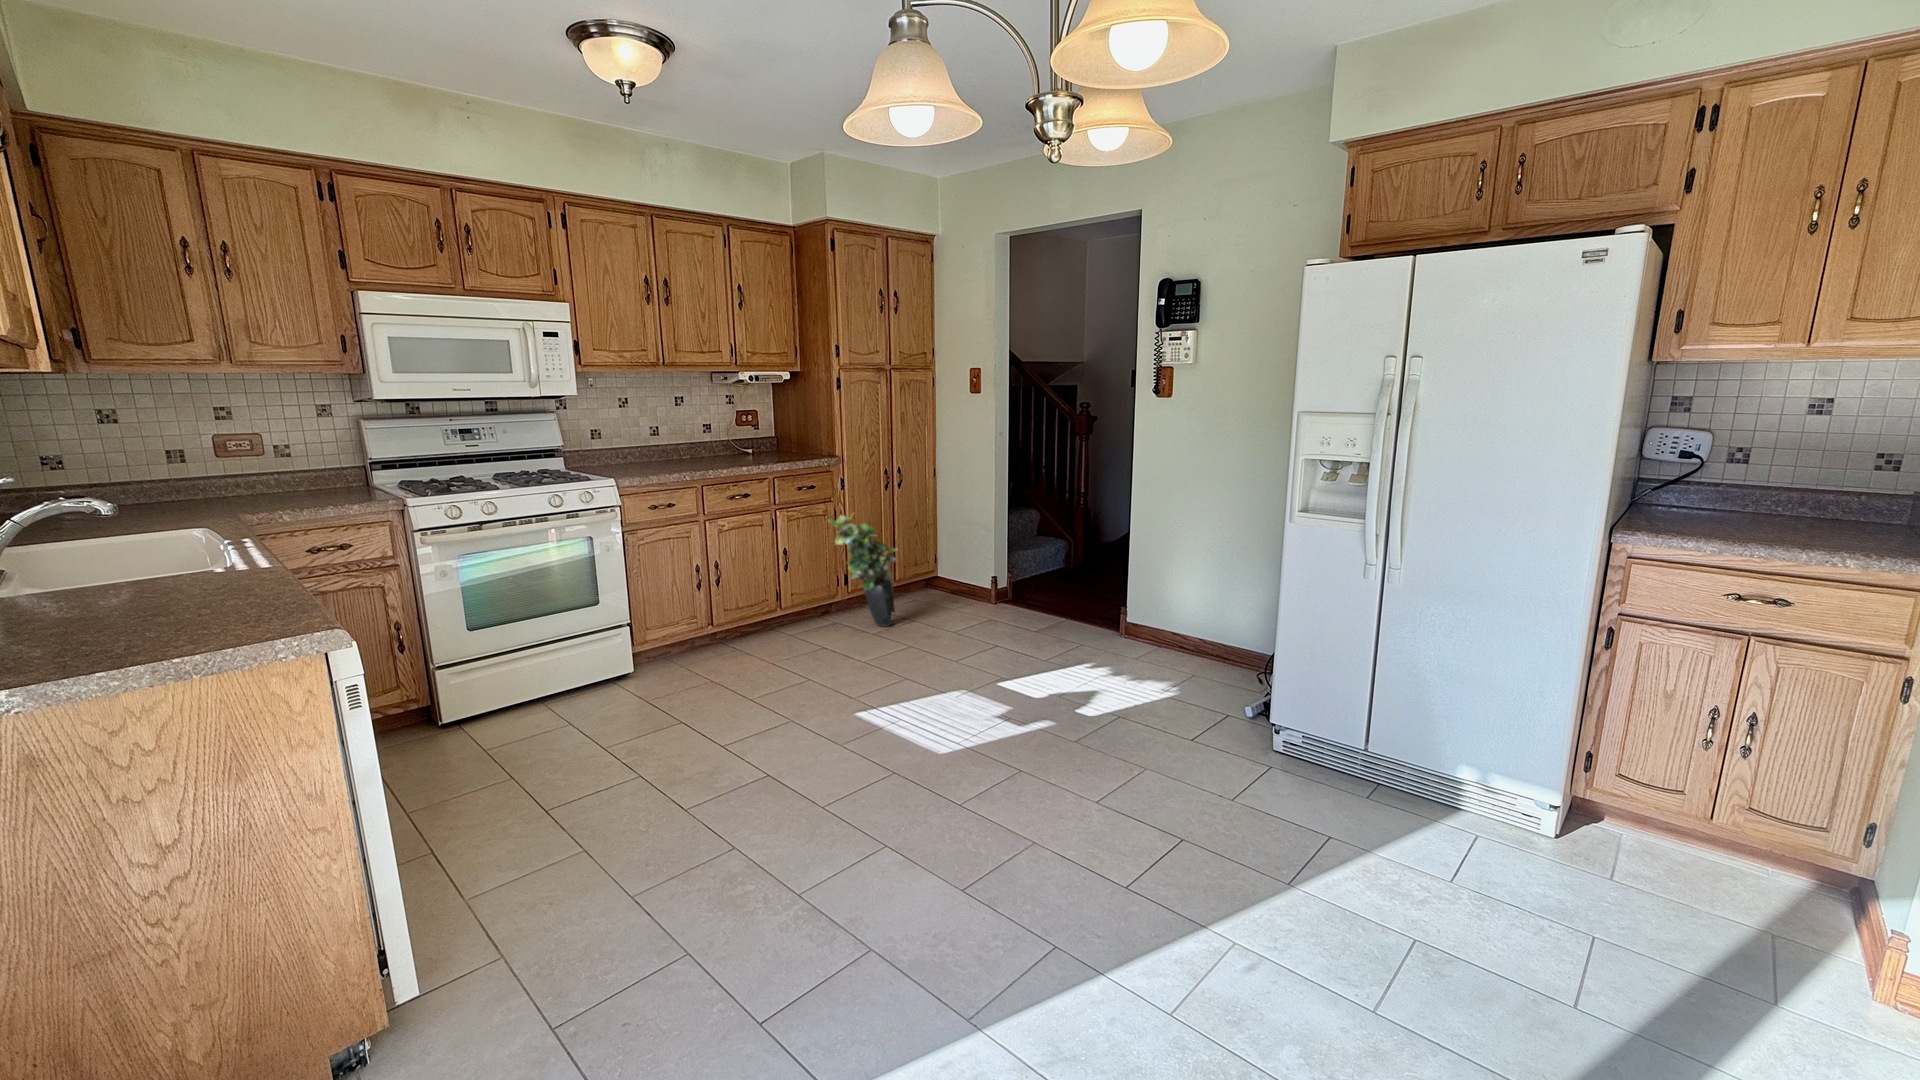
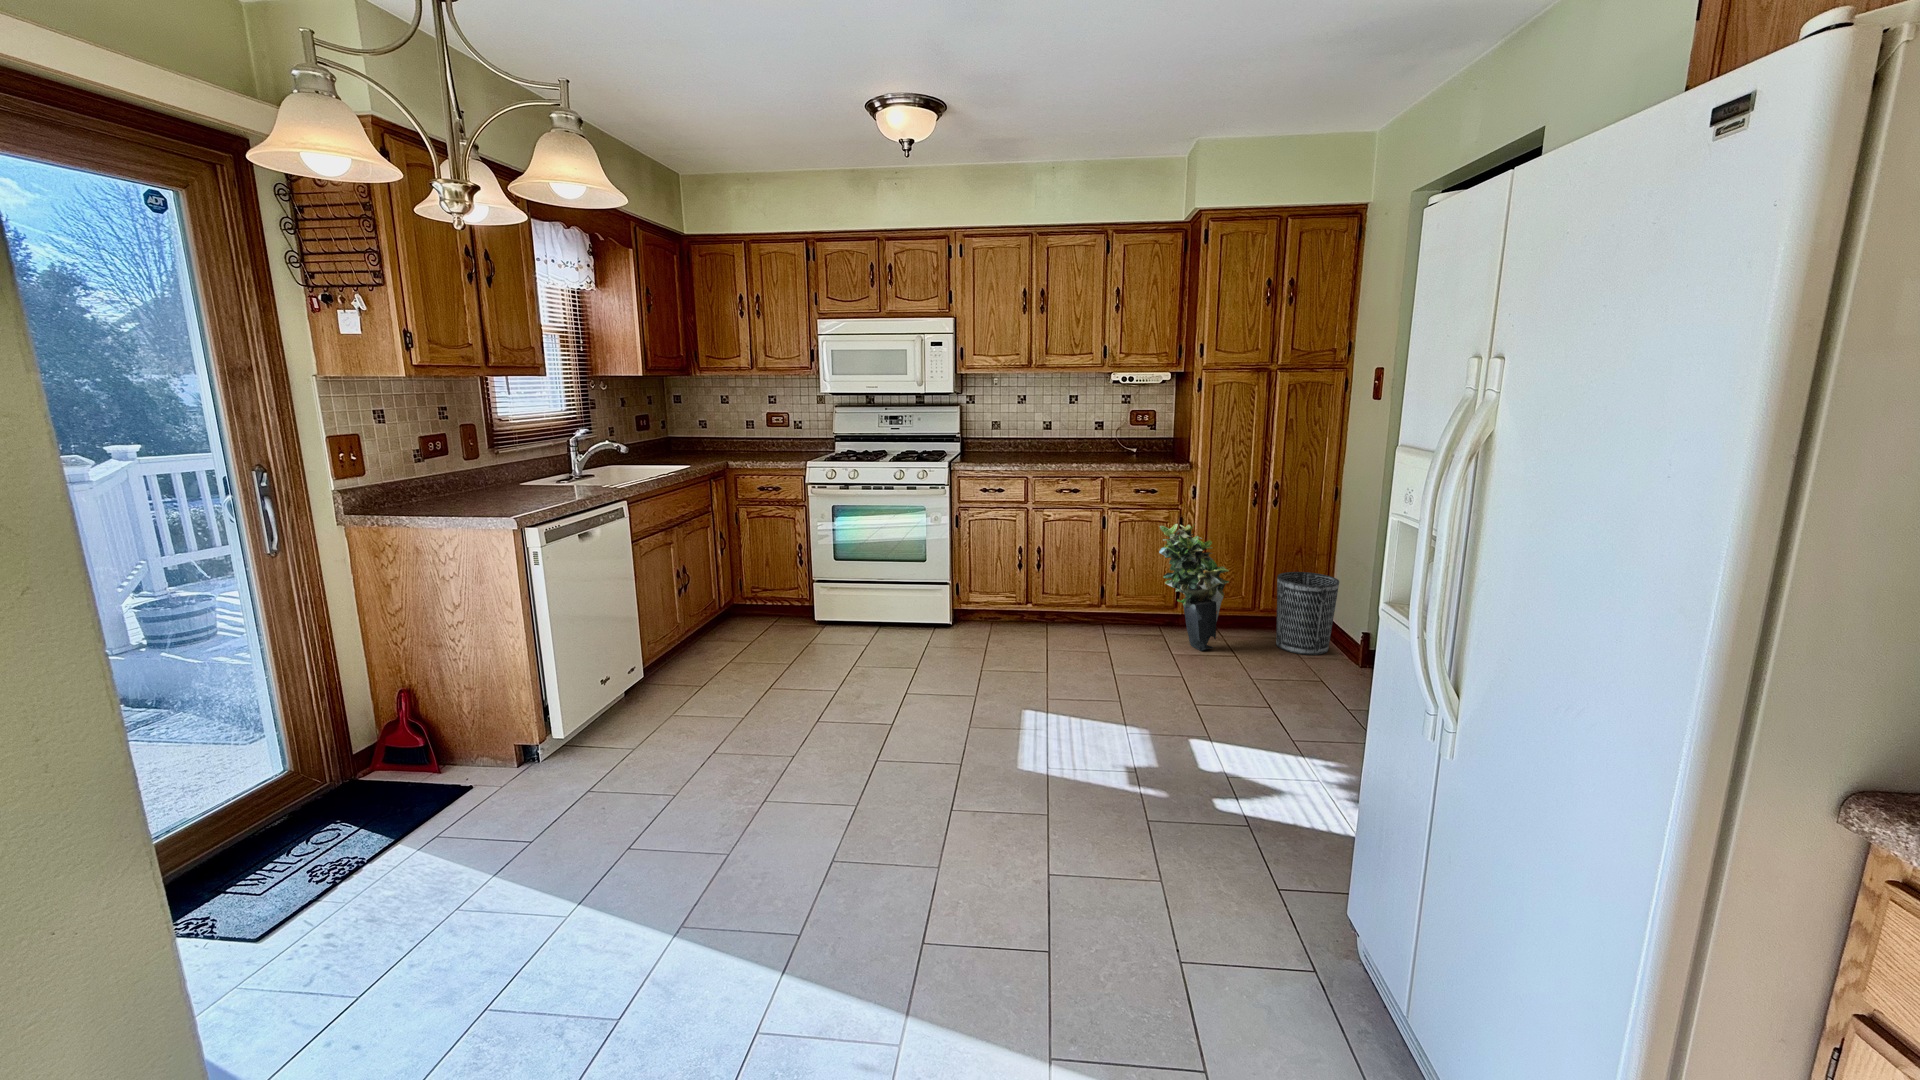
wastebasket: none [916,541,964,609] -> present [1276,572,1339,655]

